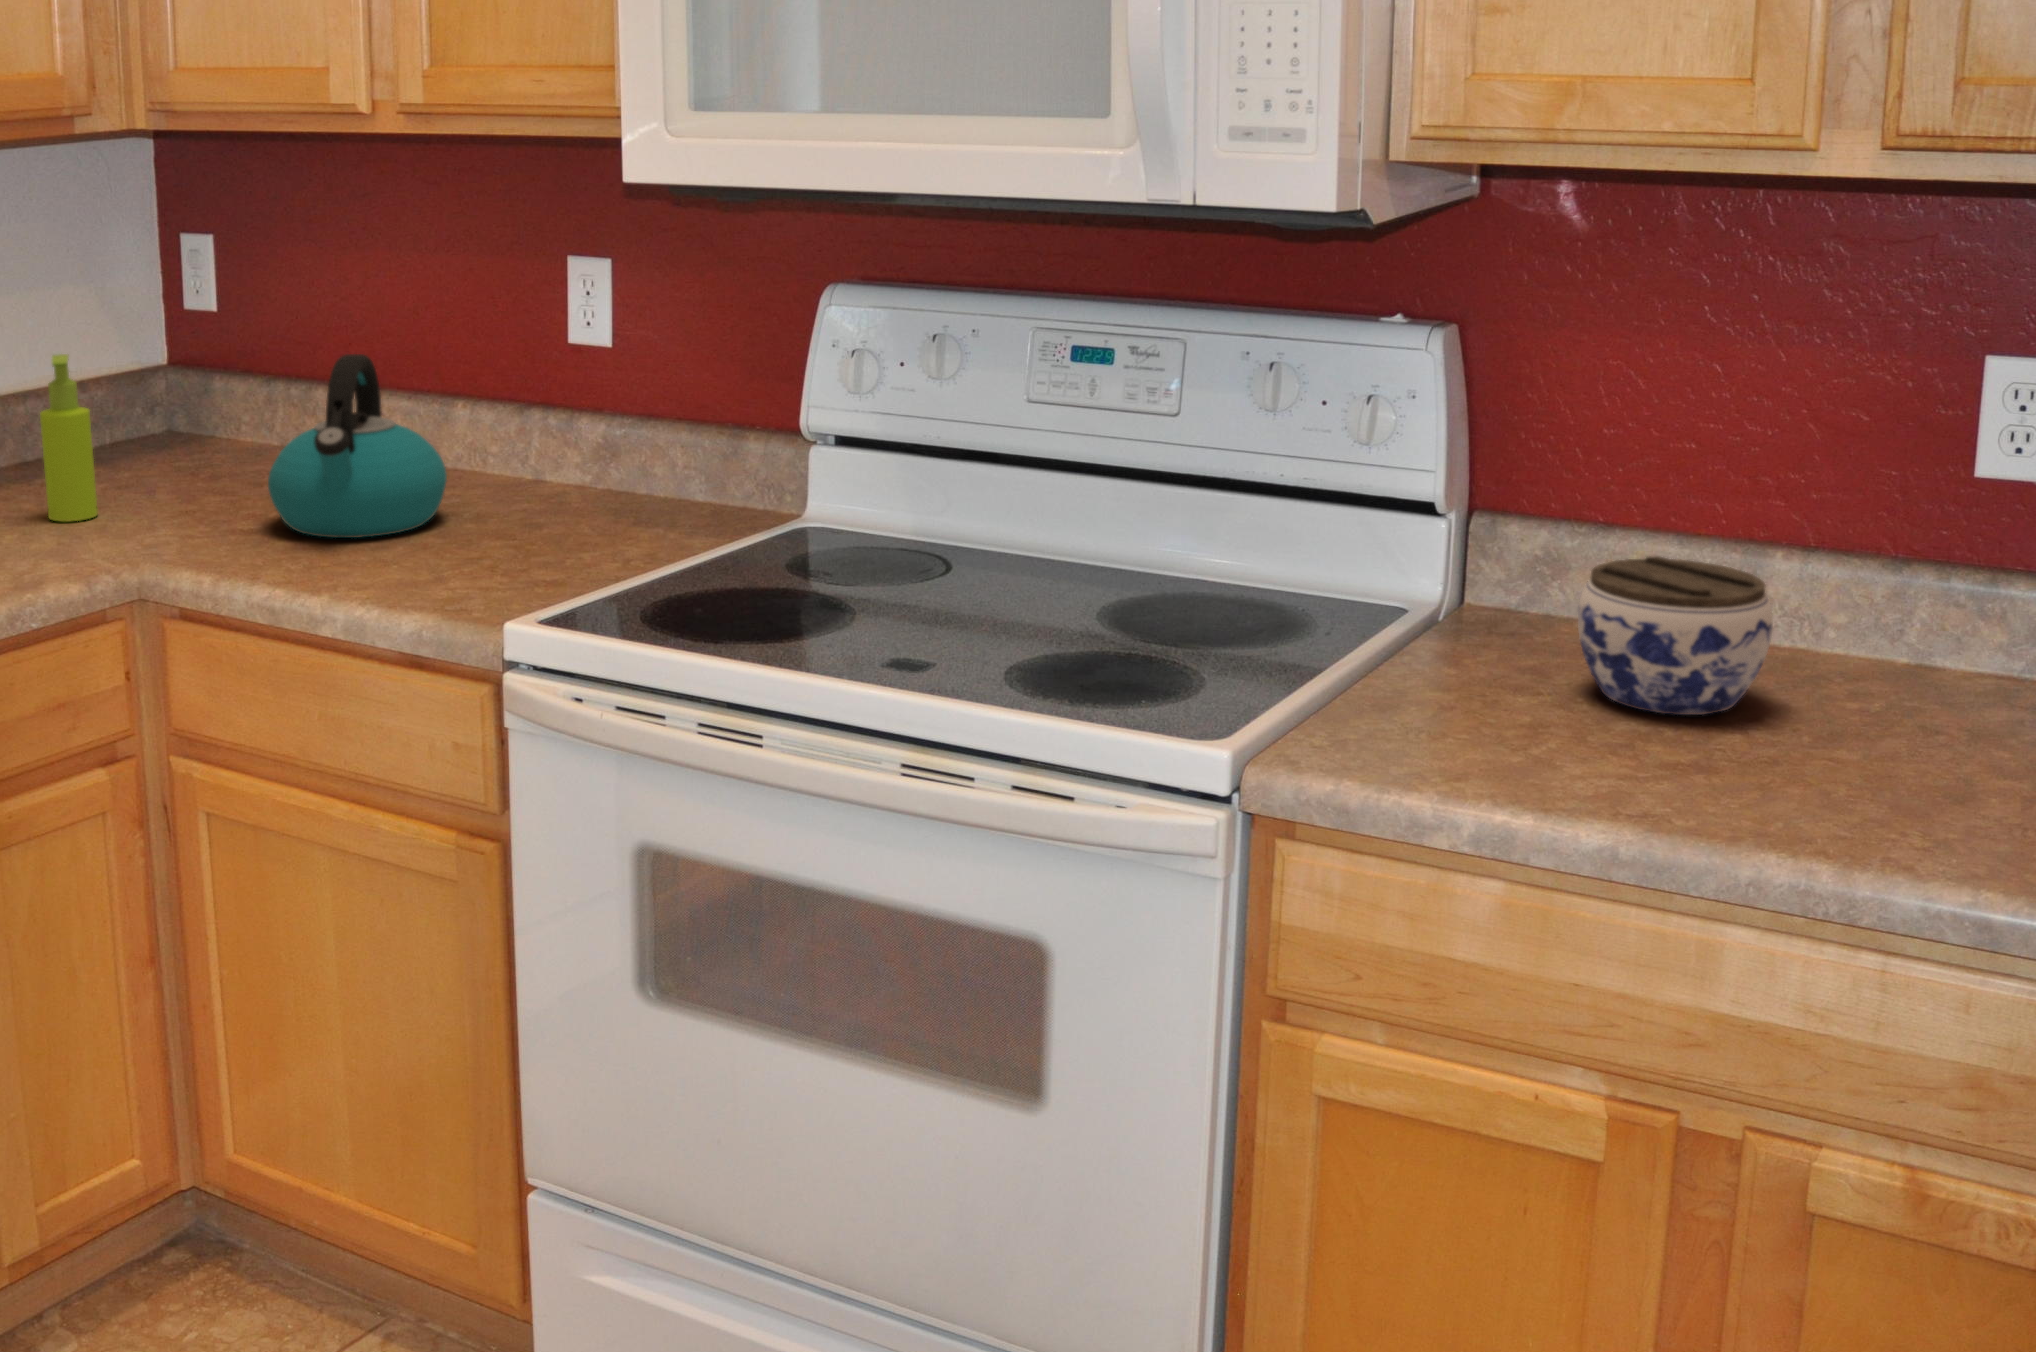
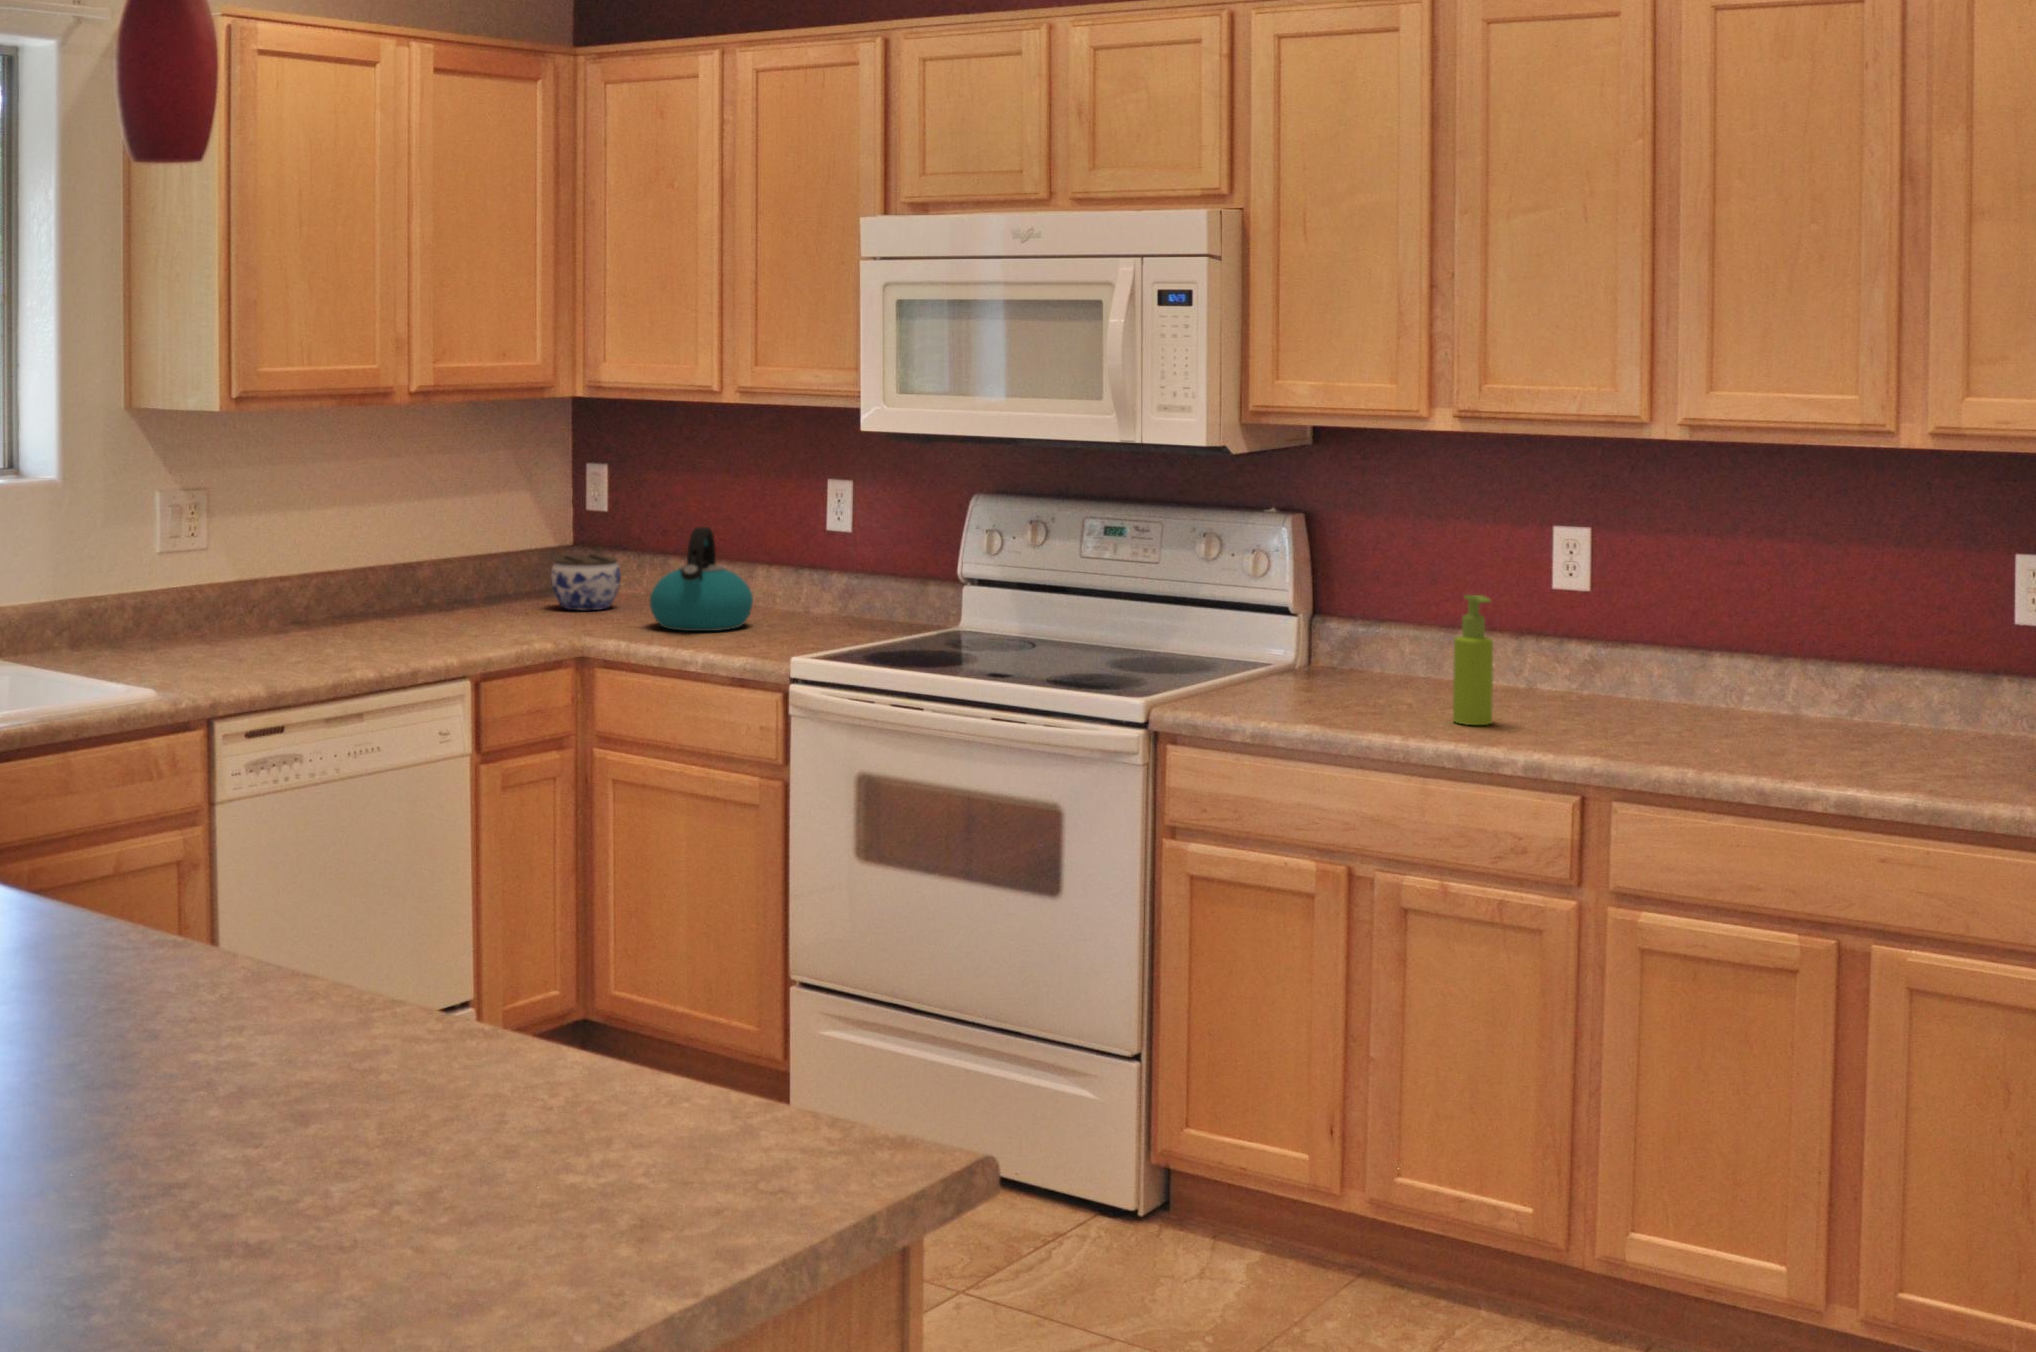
soap dispenser: present [40,354,98,522] -> present [1453,595,1493,725]
jar: present [1578,556,1773,715] -> present [551,554,621,610]

